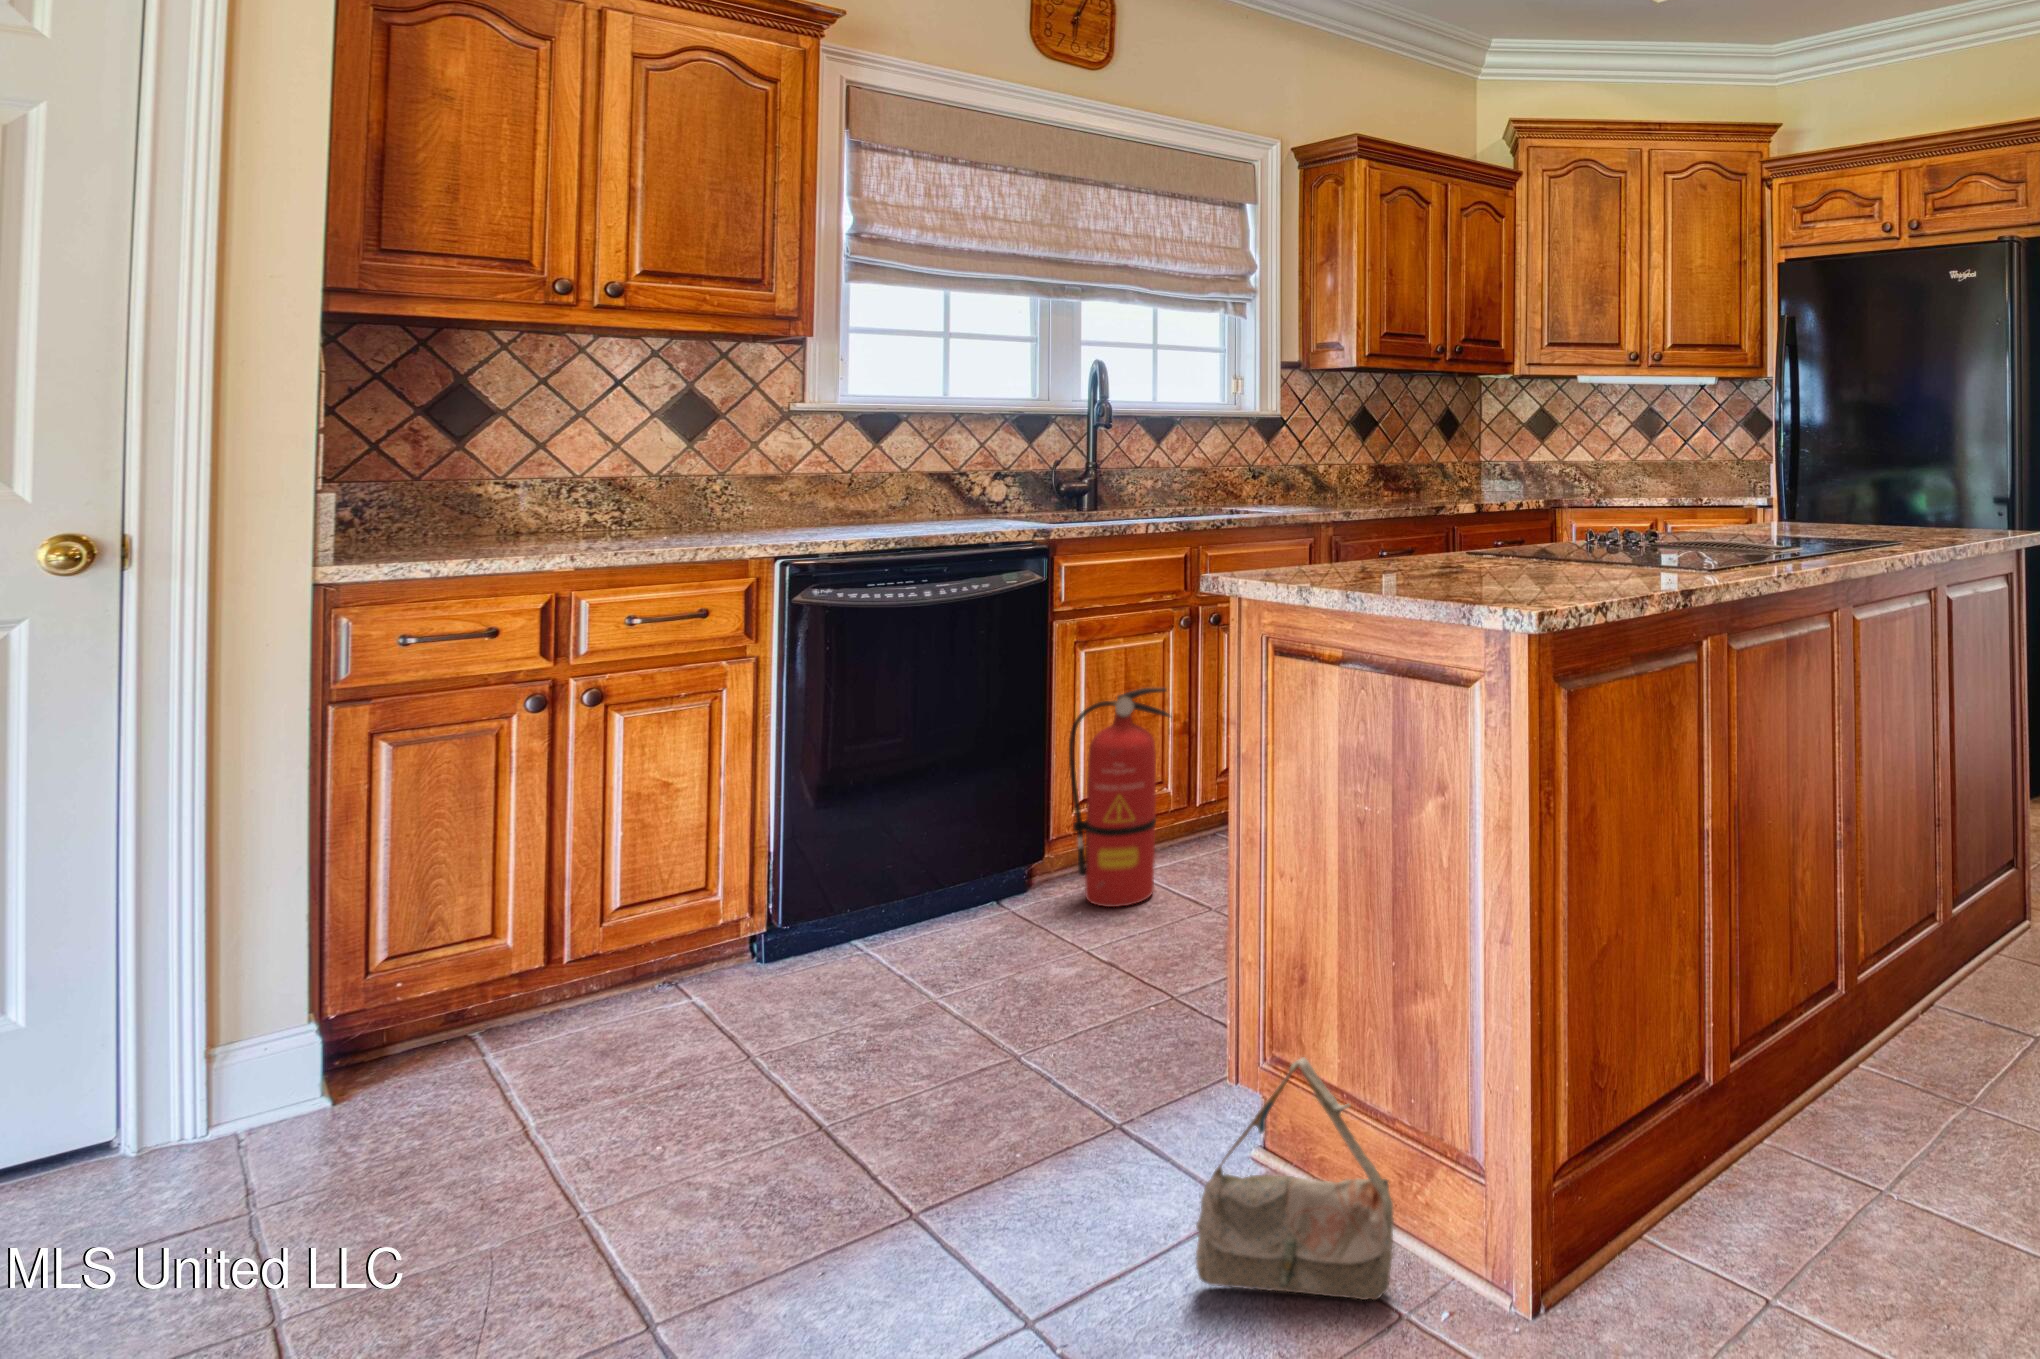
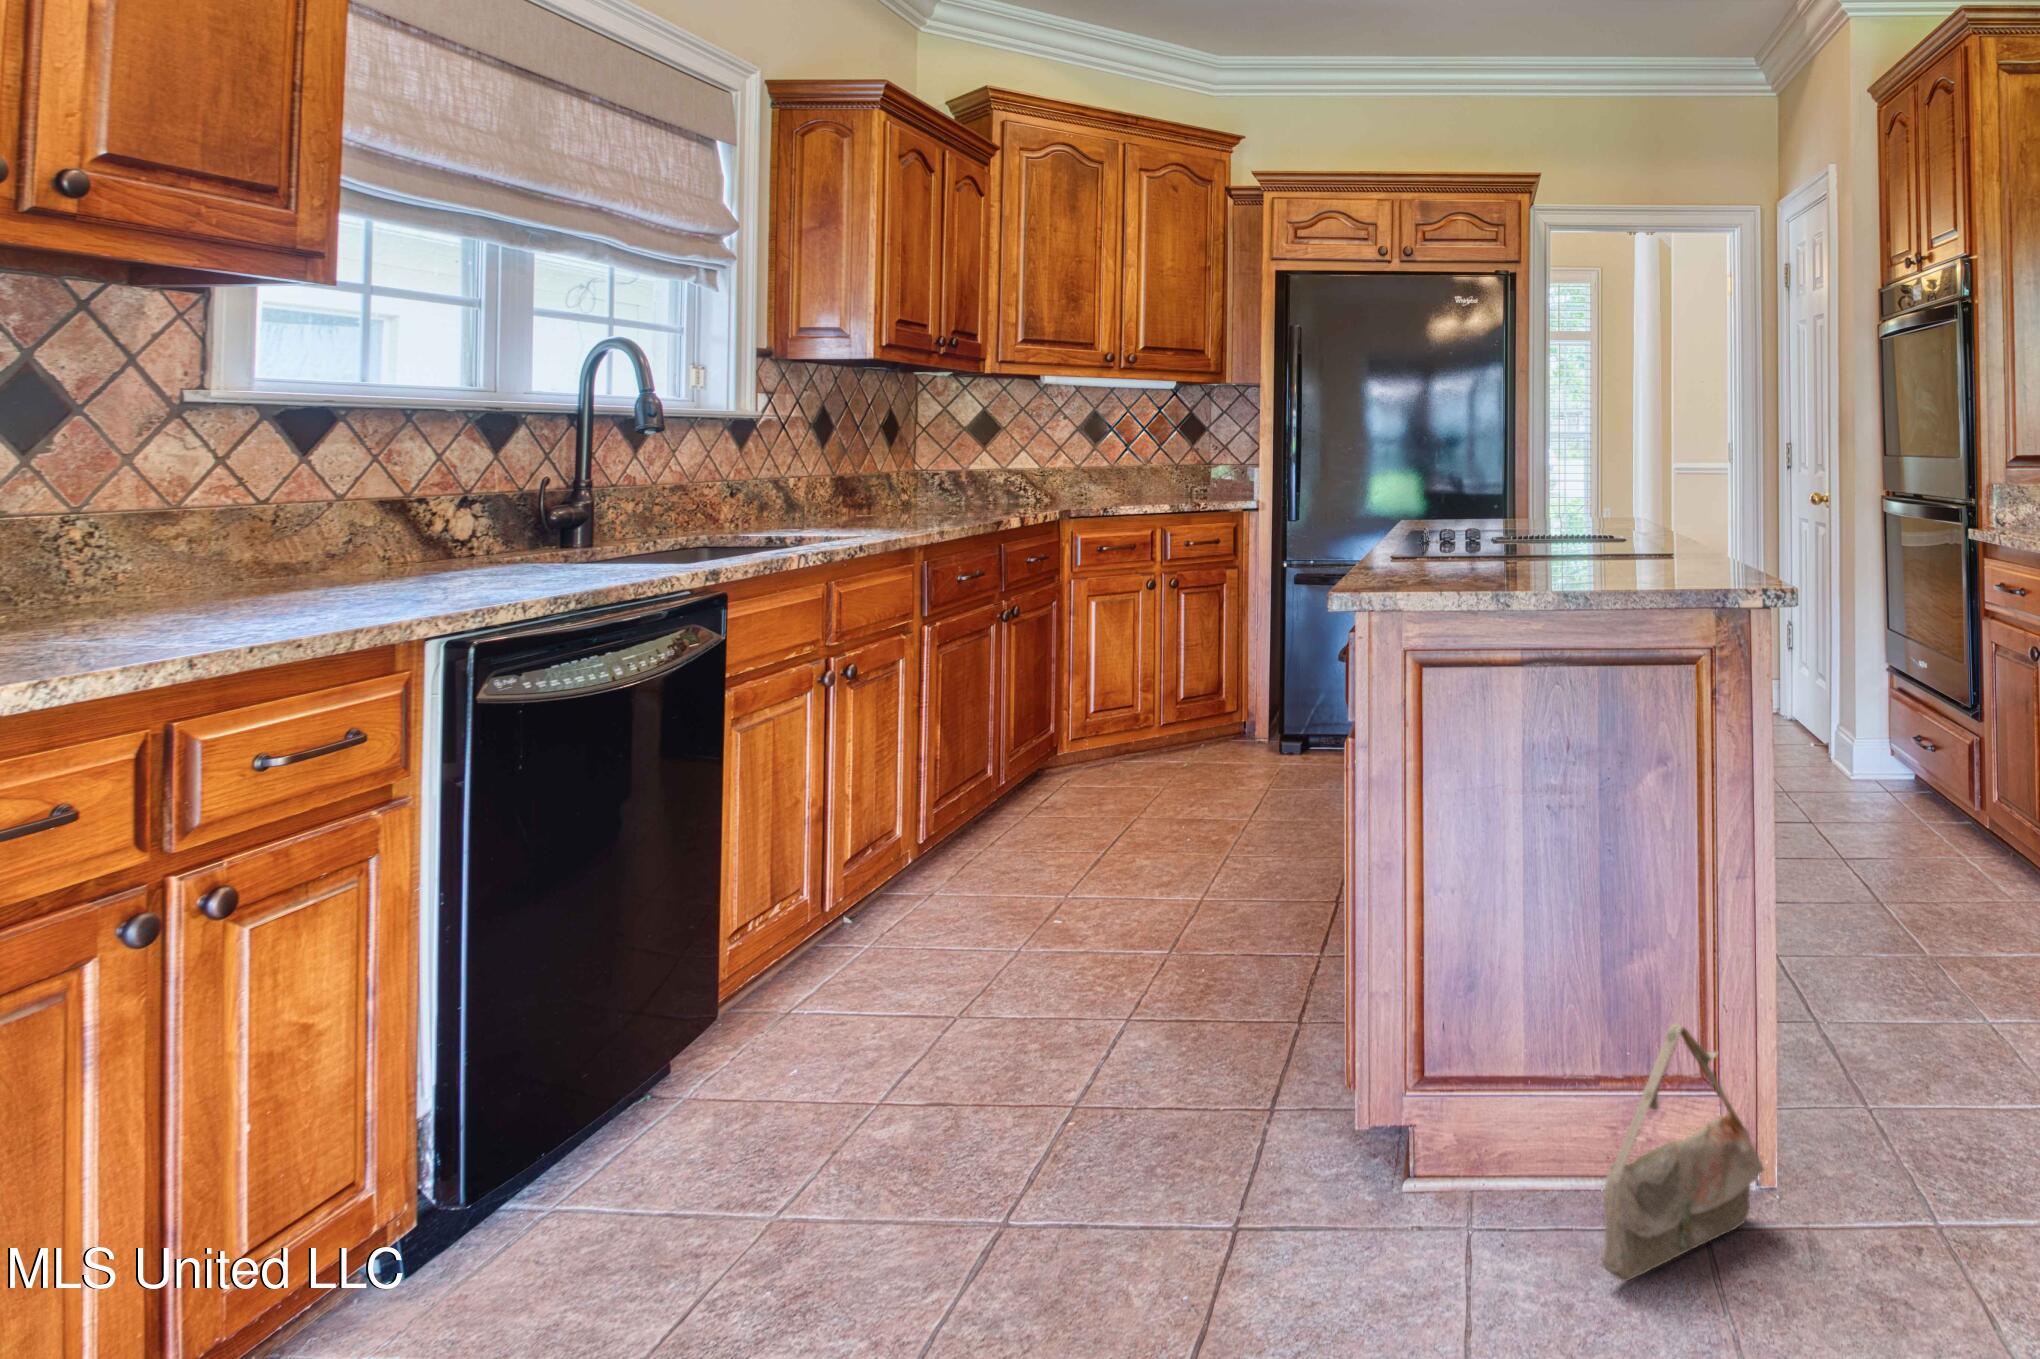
fire extinguisher: present [1069,688,1170,907] -> none [769,756,886,1055]

